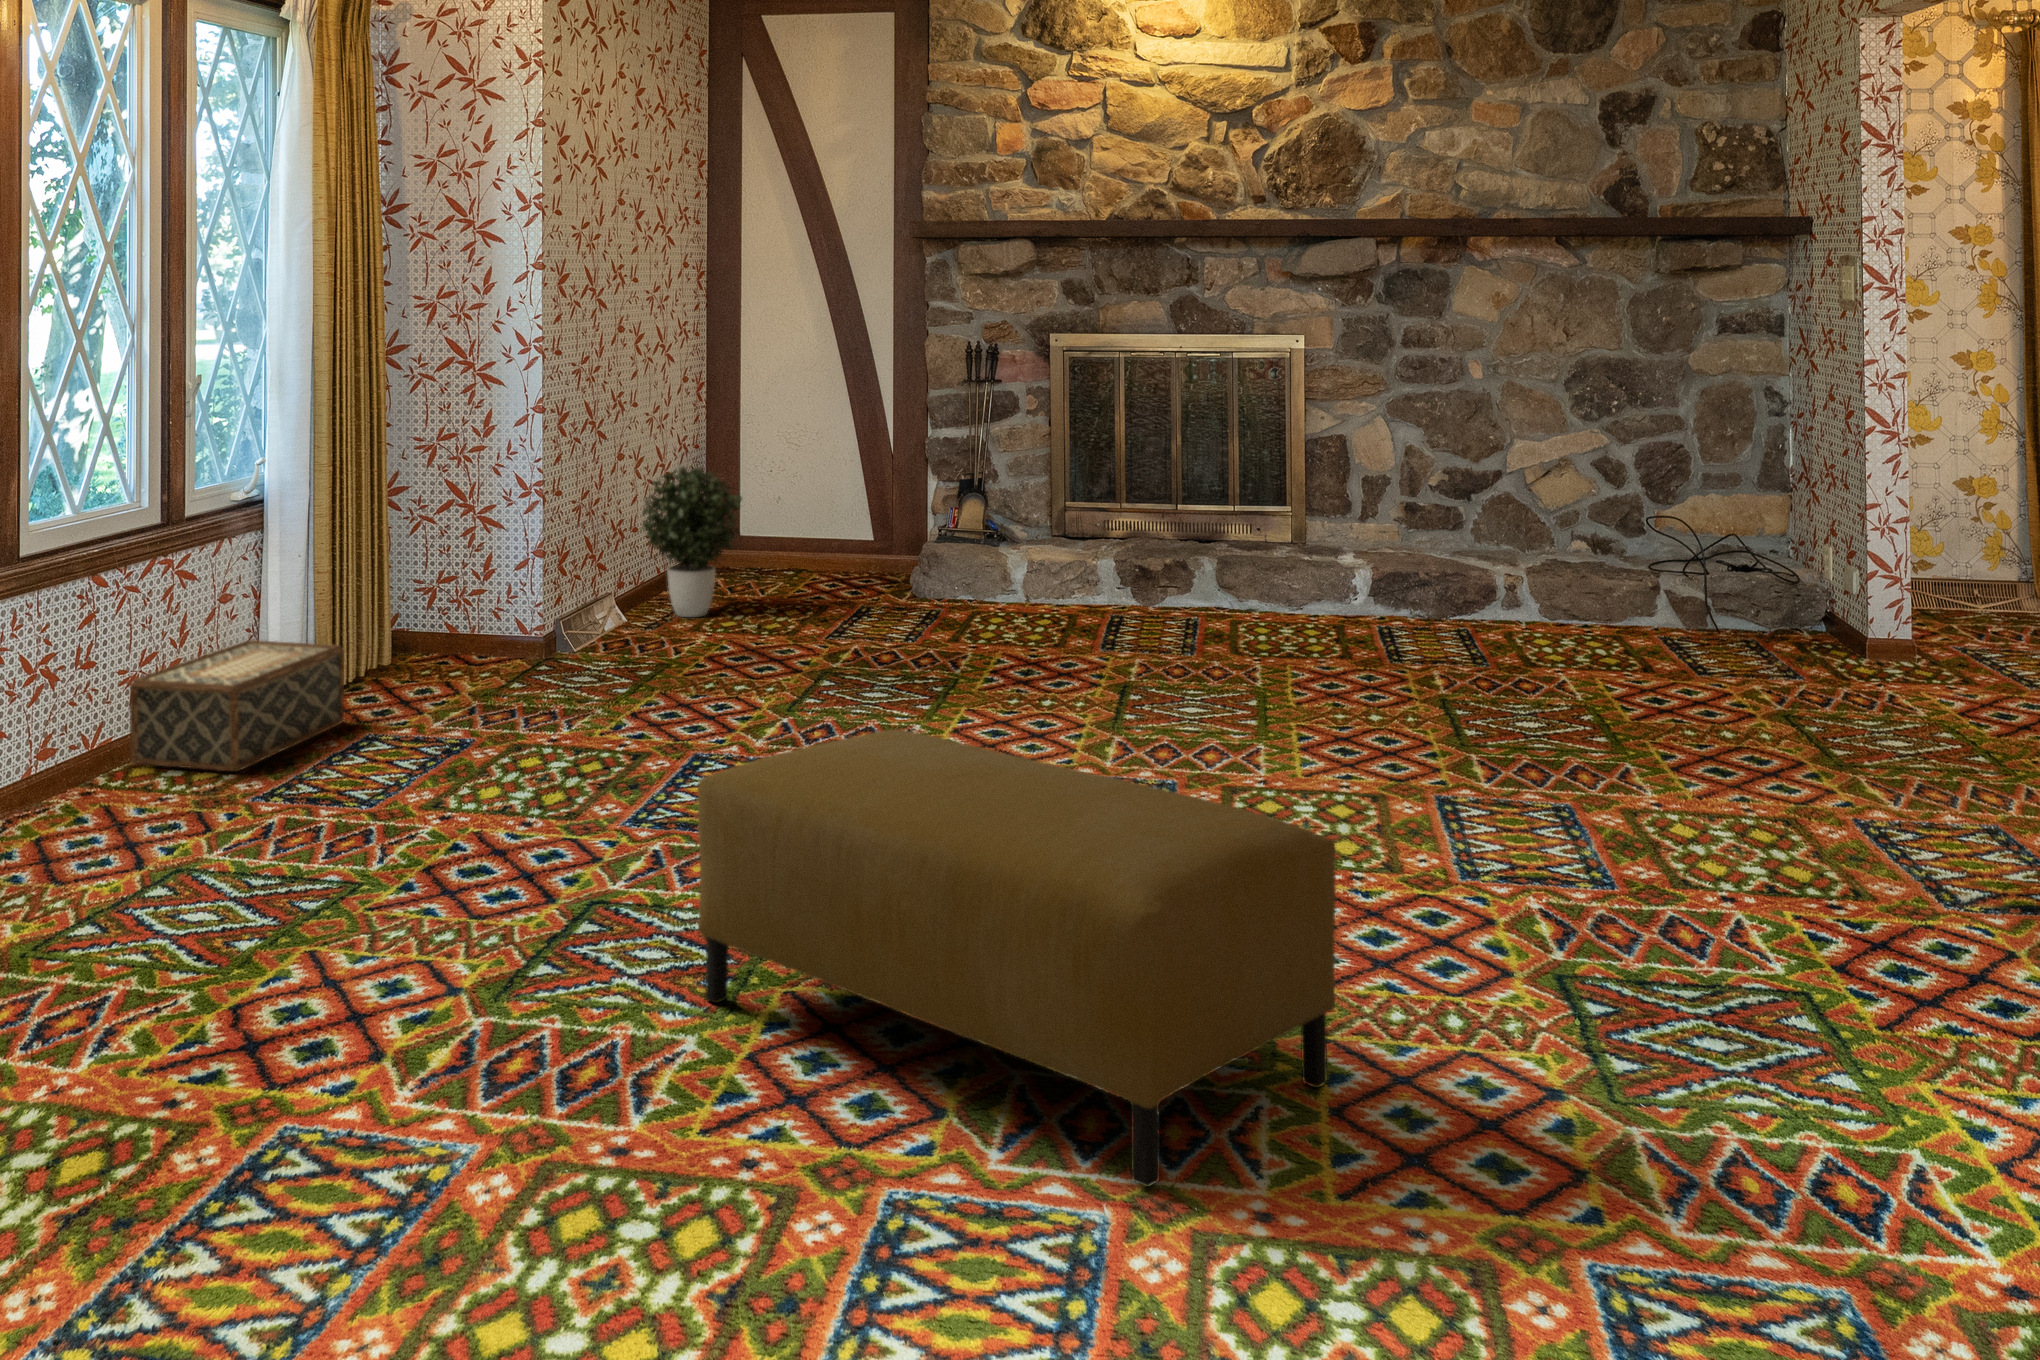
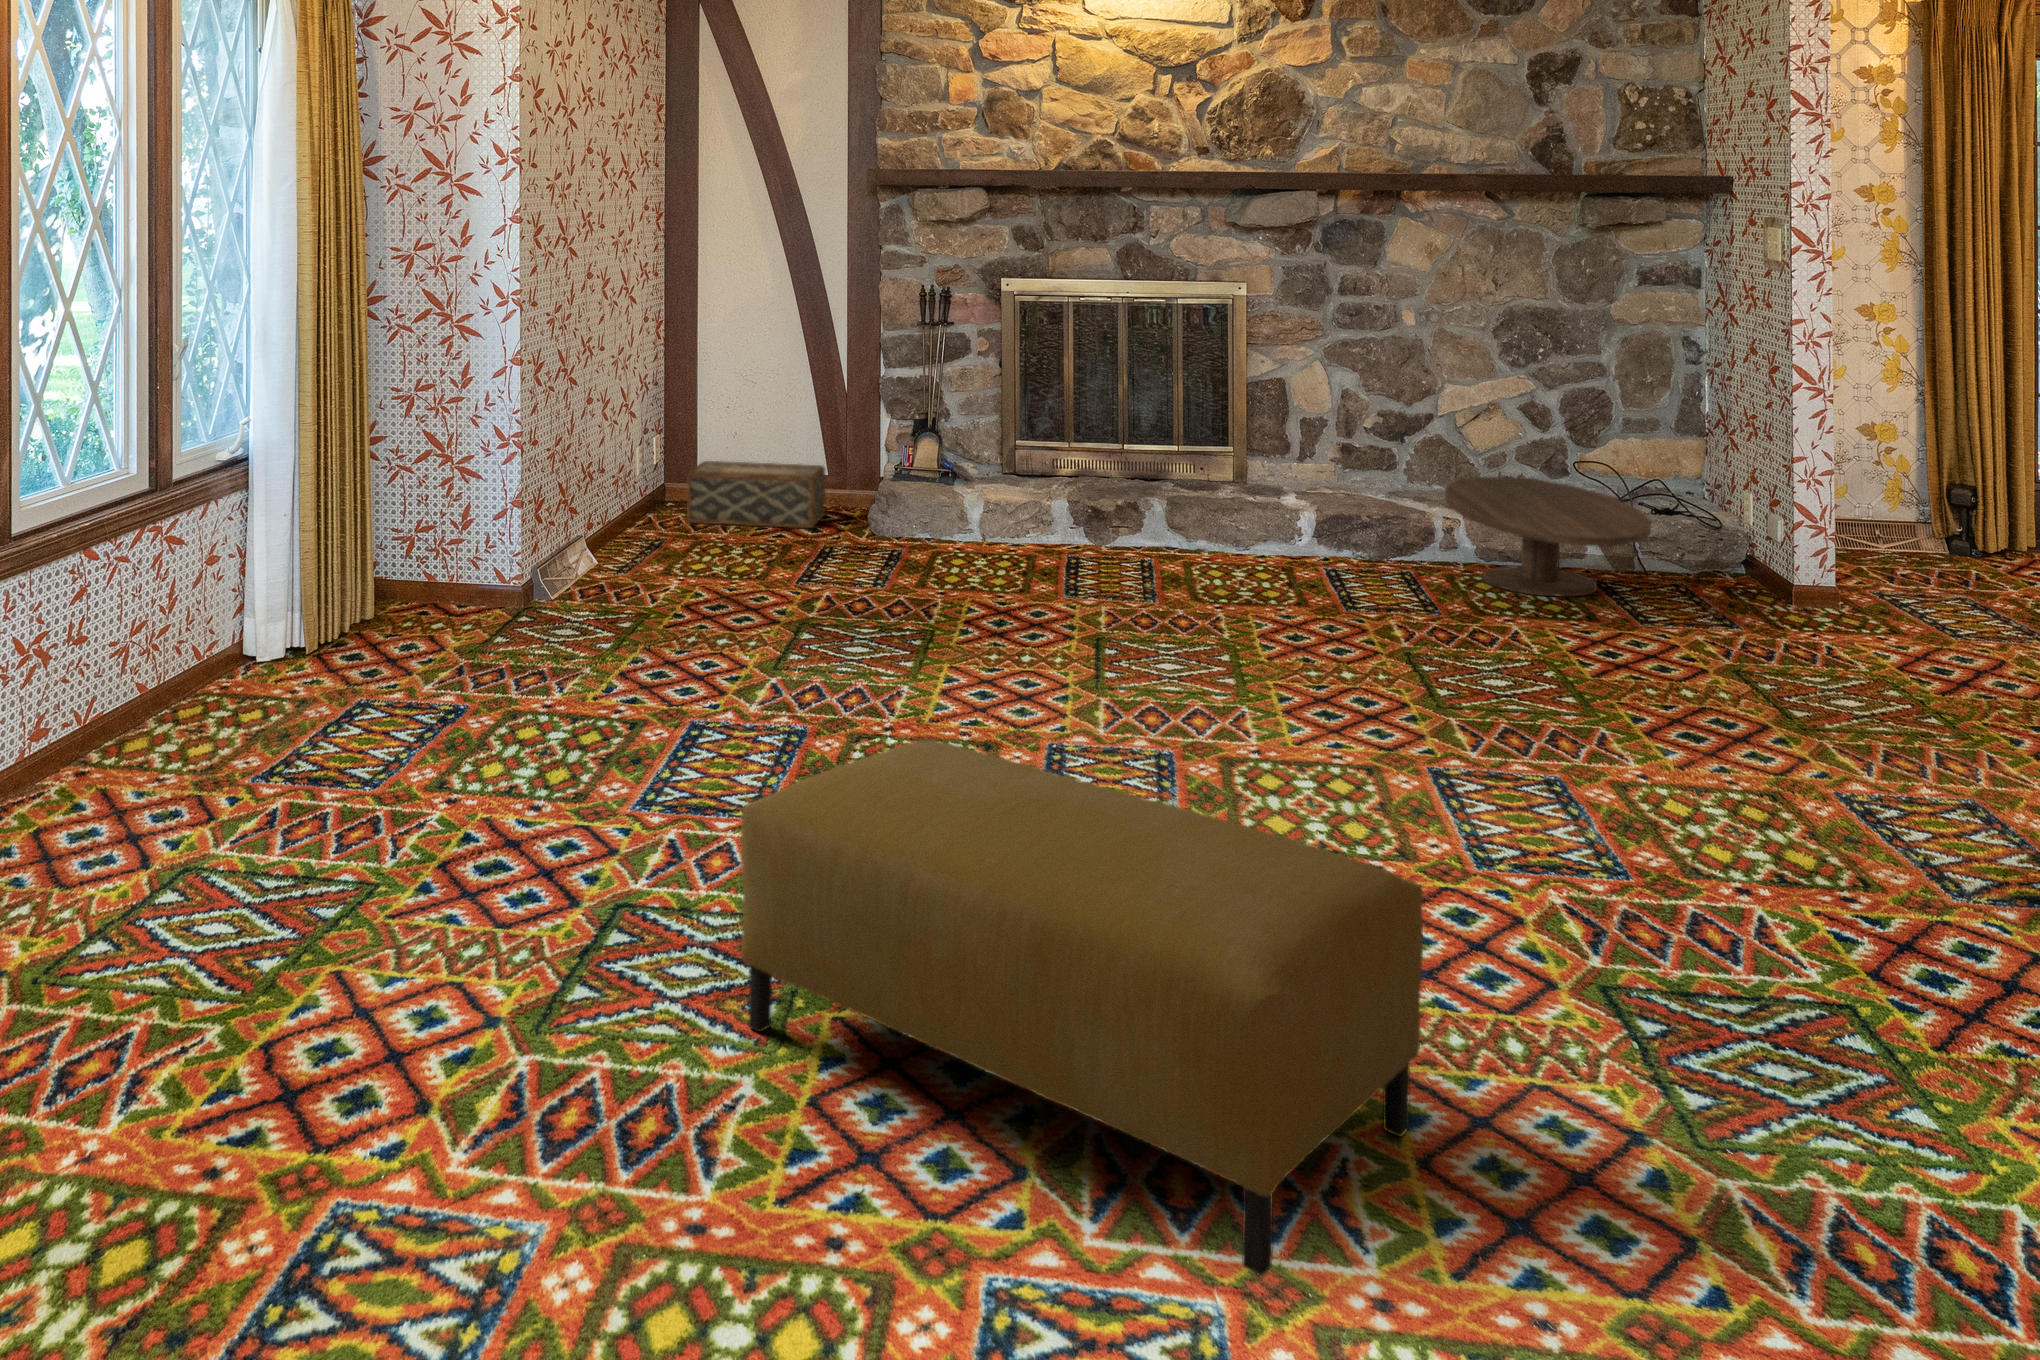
potted plant: present [641,466,742,617] -> none [600,417,699,562]
coffee table: none [1527,532,1734,651] -> present [1445,477,1651,597]
woven basket: present [130,640,344,771] -> present [687,461,825,528]

